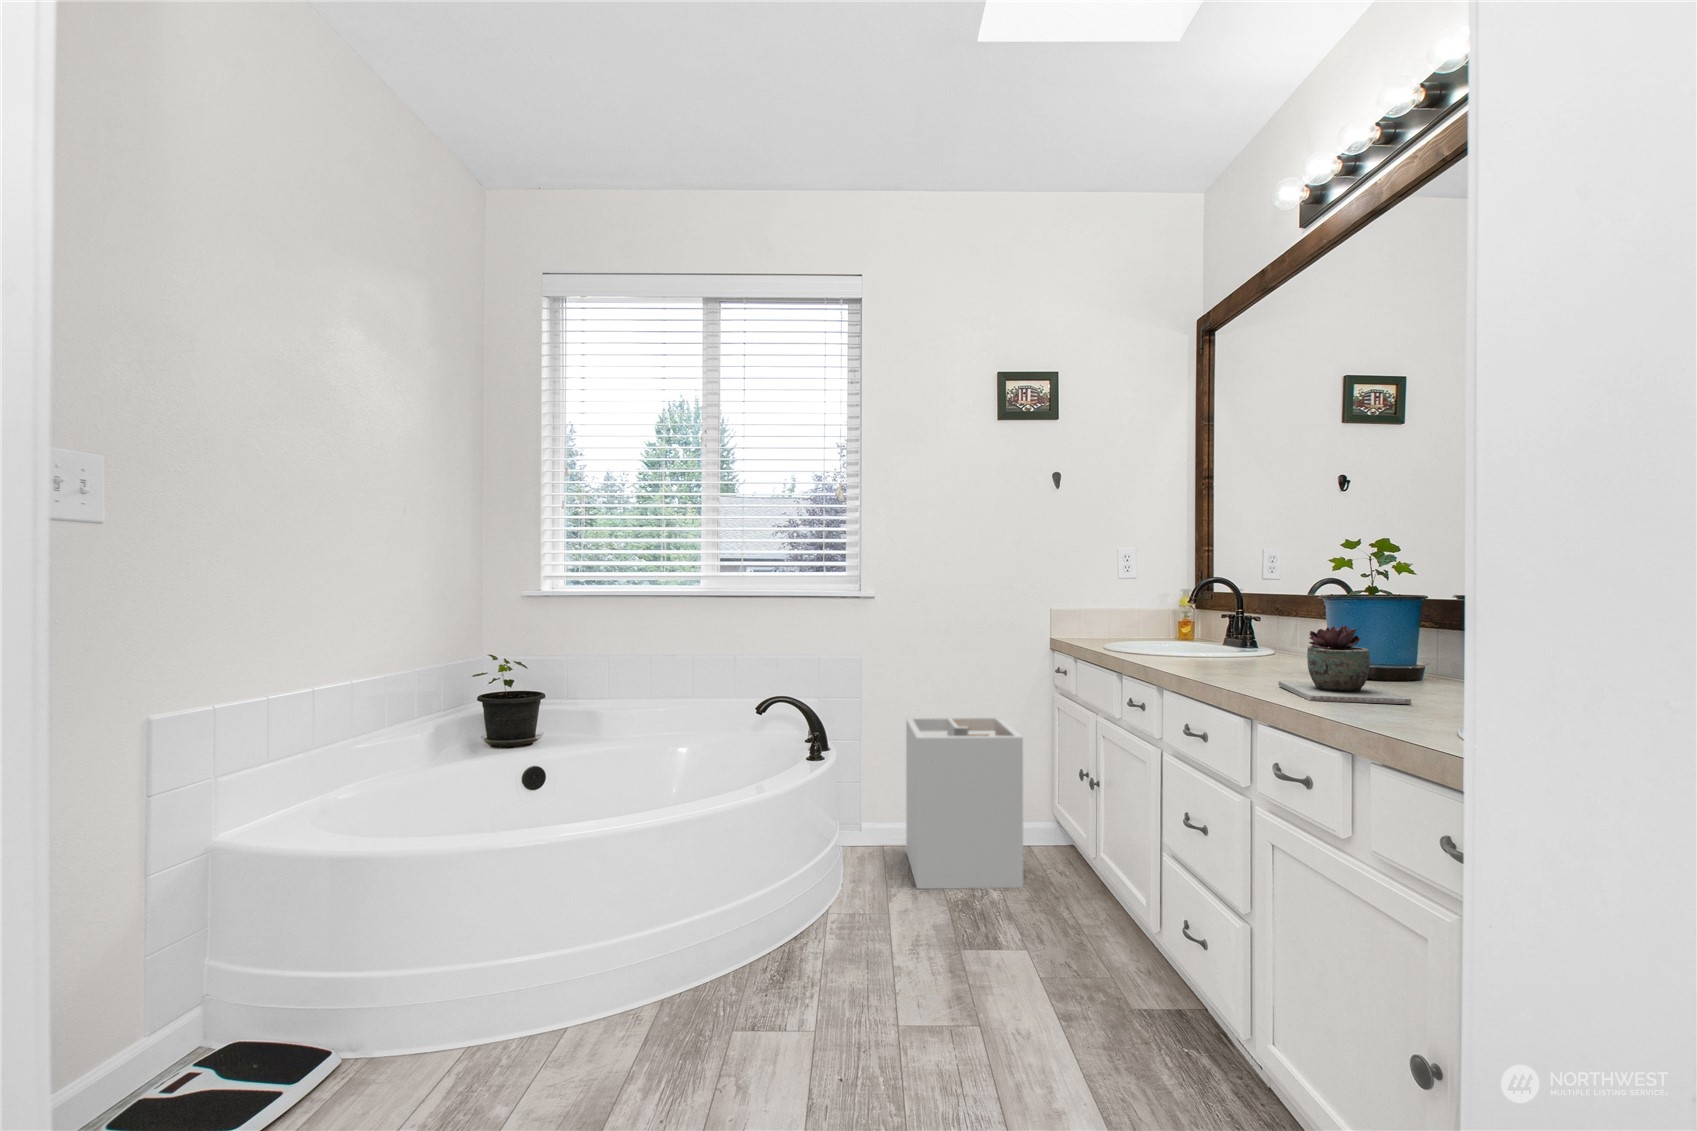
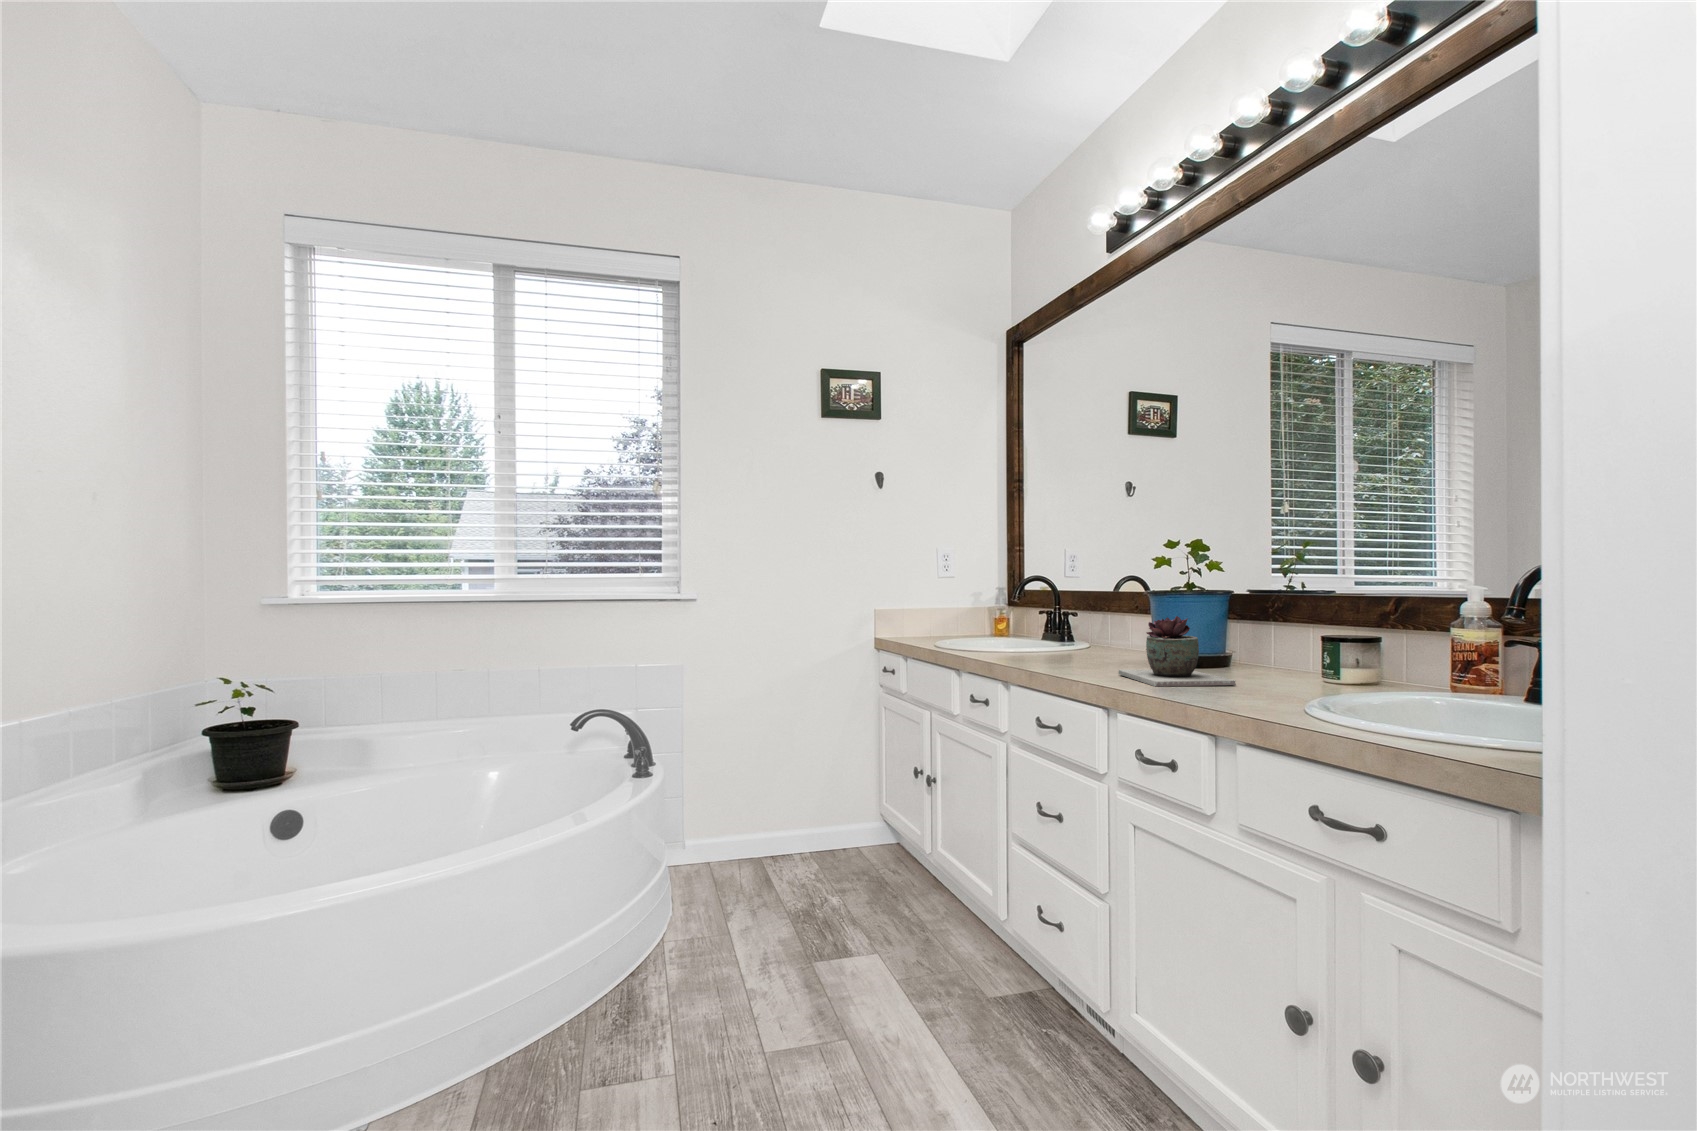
laundry hamper: present [906,718,1023,889] -> none [736,721,862,905]

